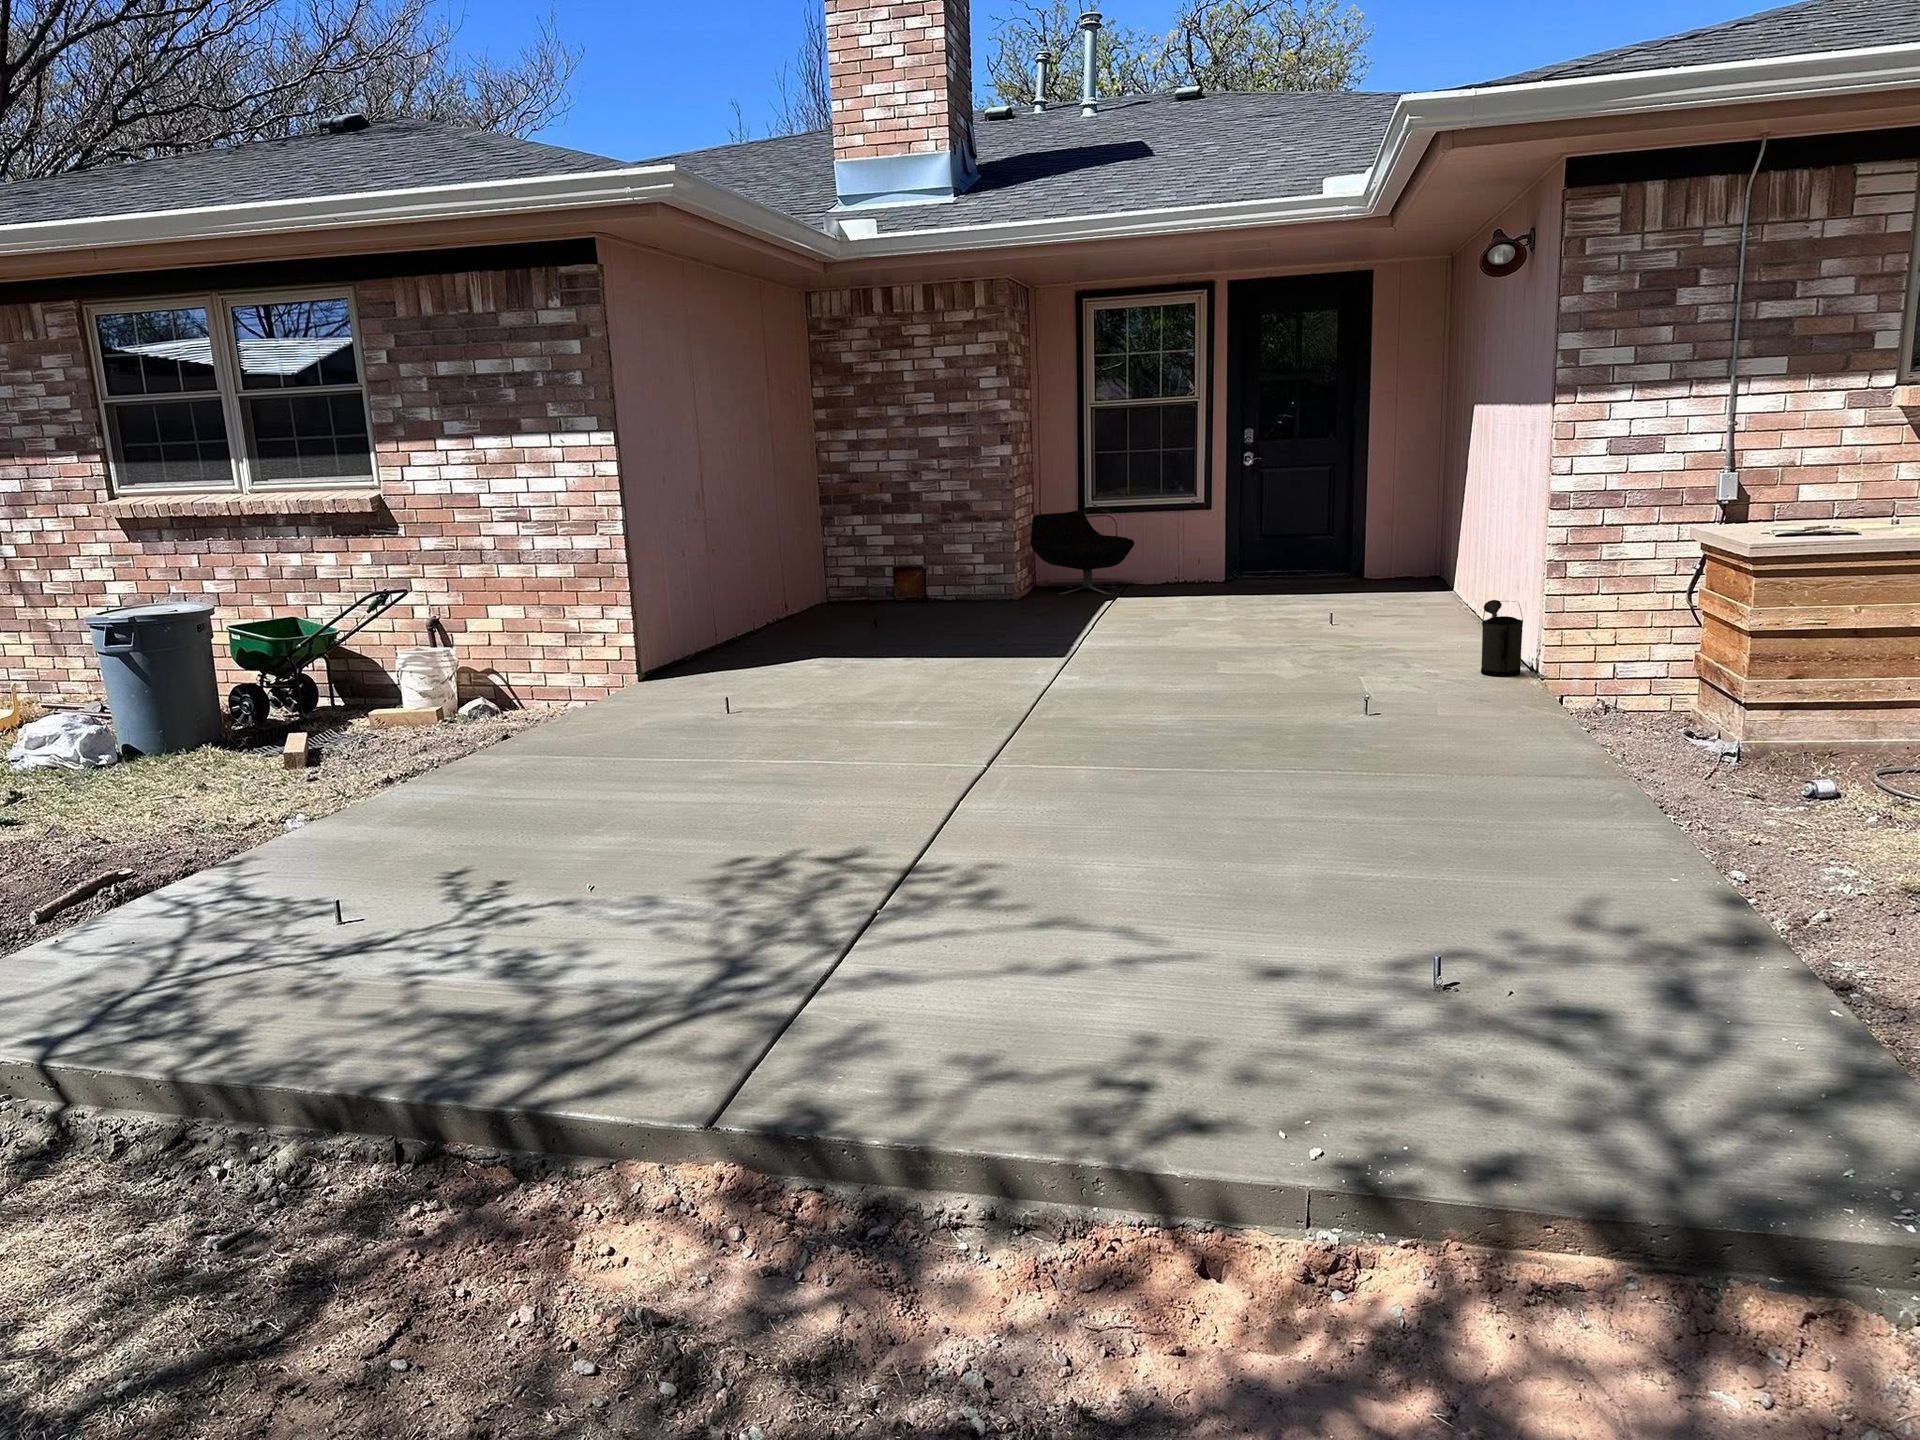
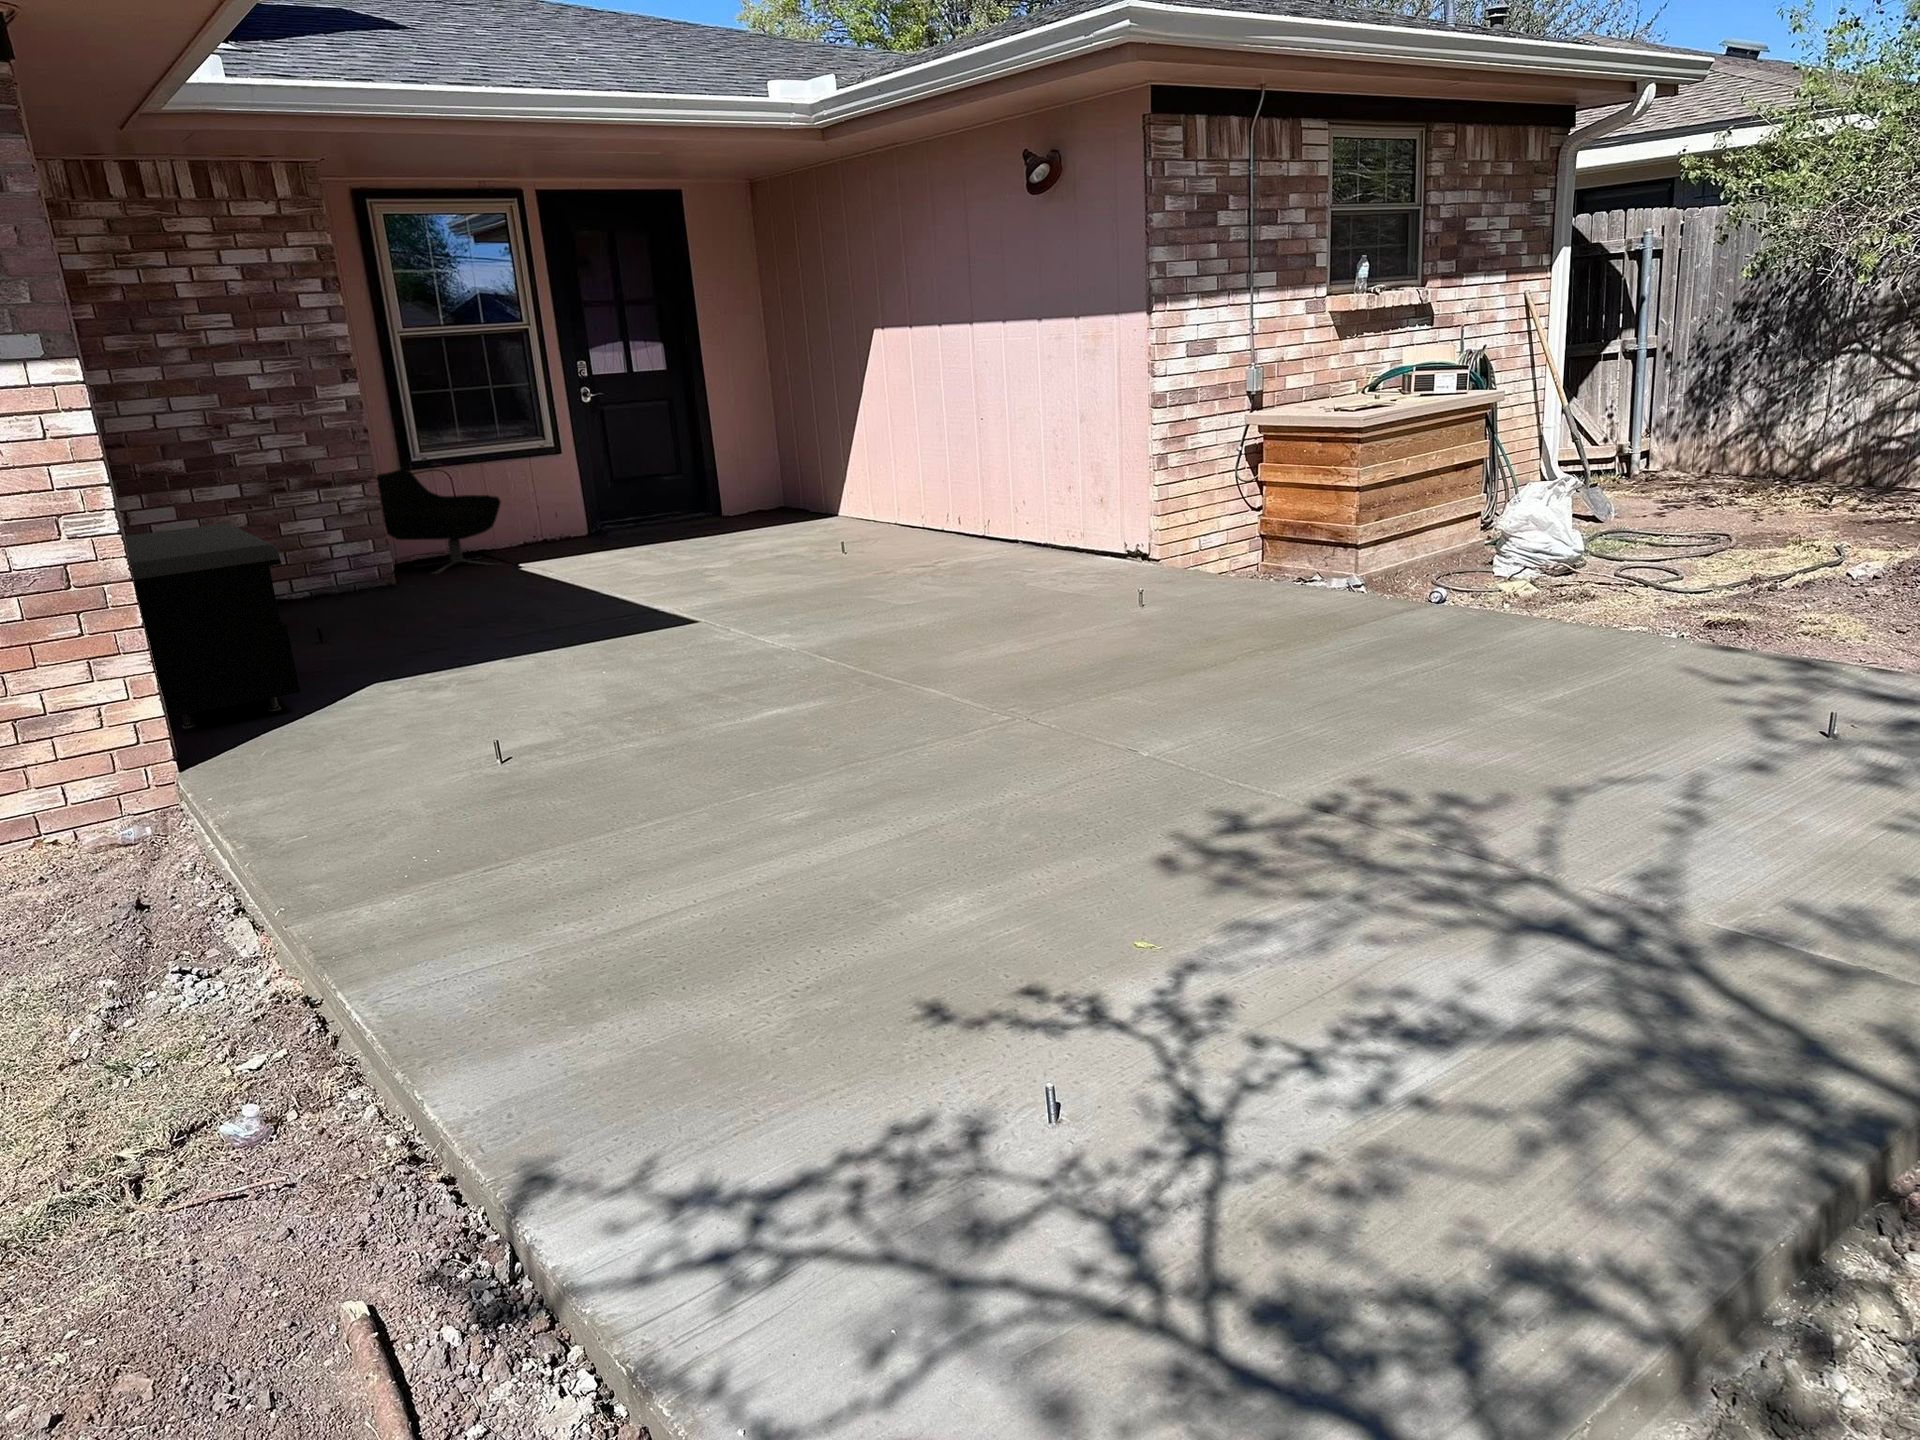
storage bench: none [679,537,812,662] -> present [125,523,300,729]
watering can: present [1481,600,1523,676] -> none [1067,495,1126,565]

